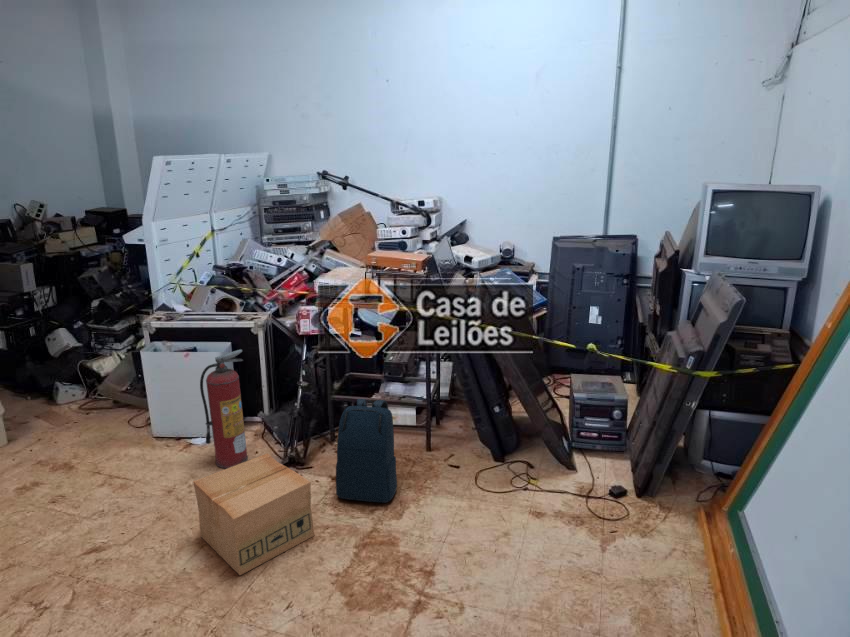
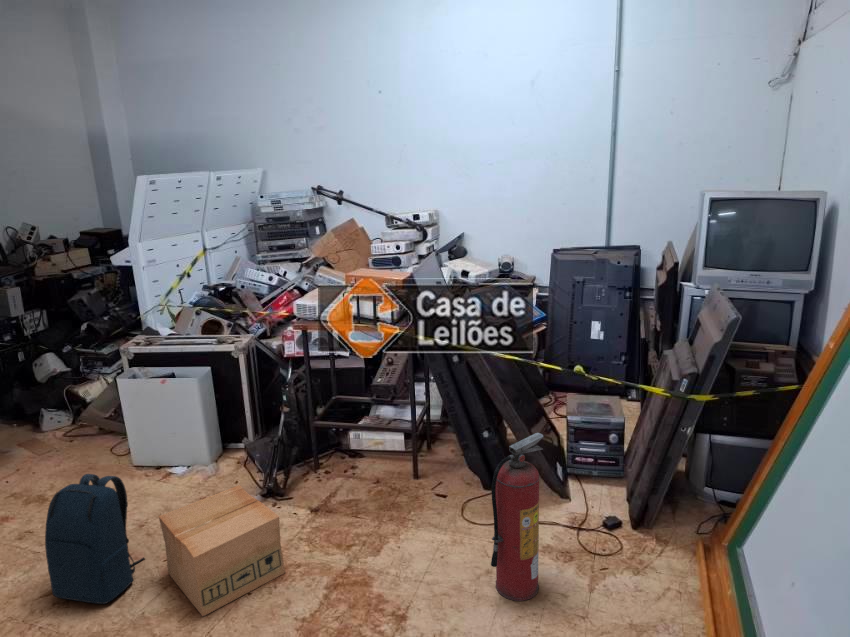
fire extinguisher: present [200,349,248,468] -> present [491,433,544,601]
backpack: present [336,399,397,503] -> present [45,474,145,604]

